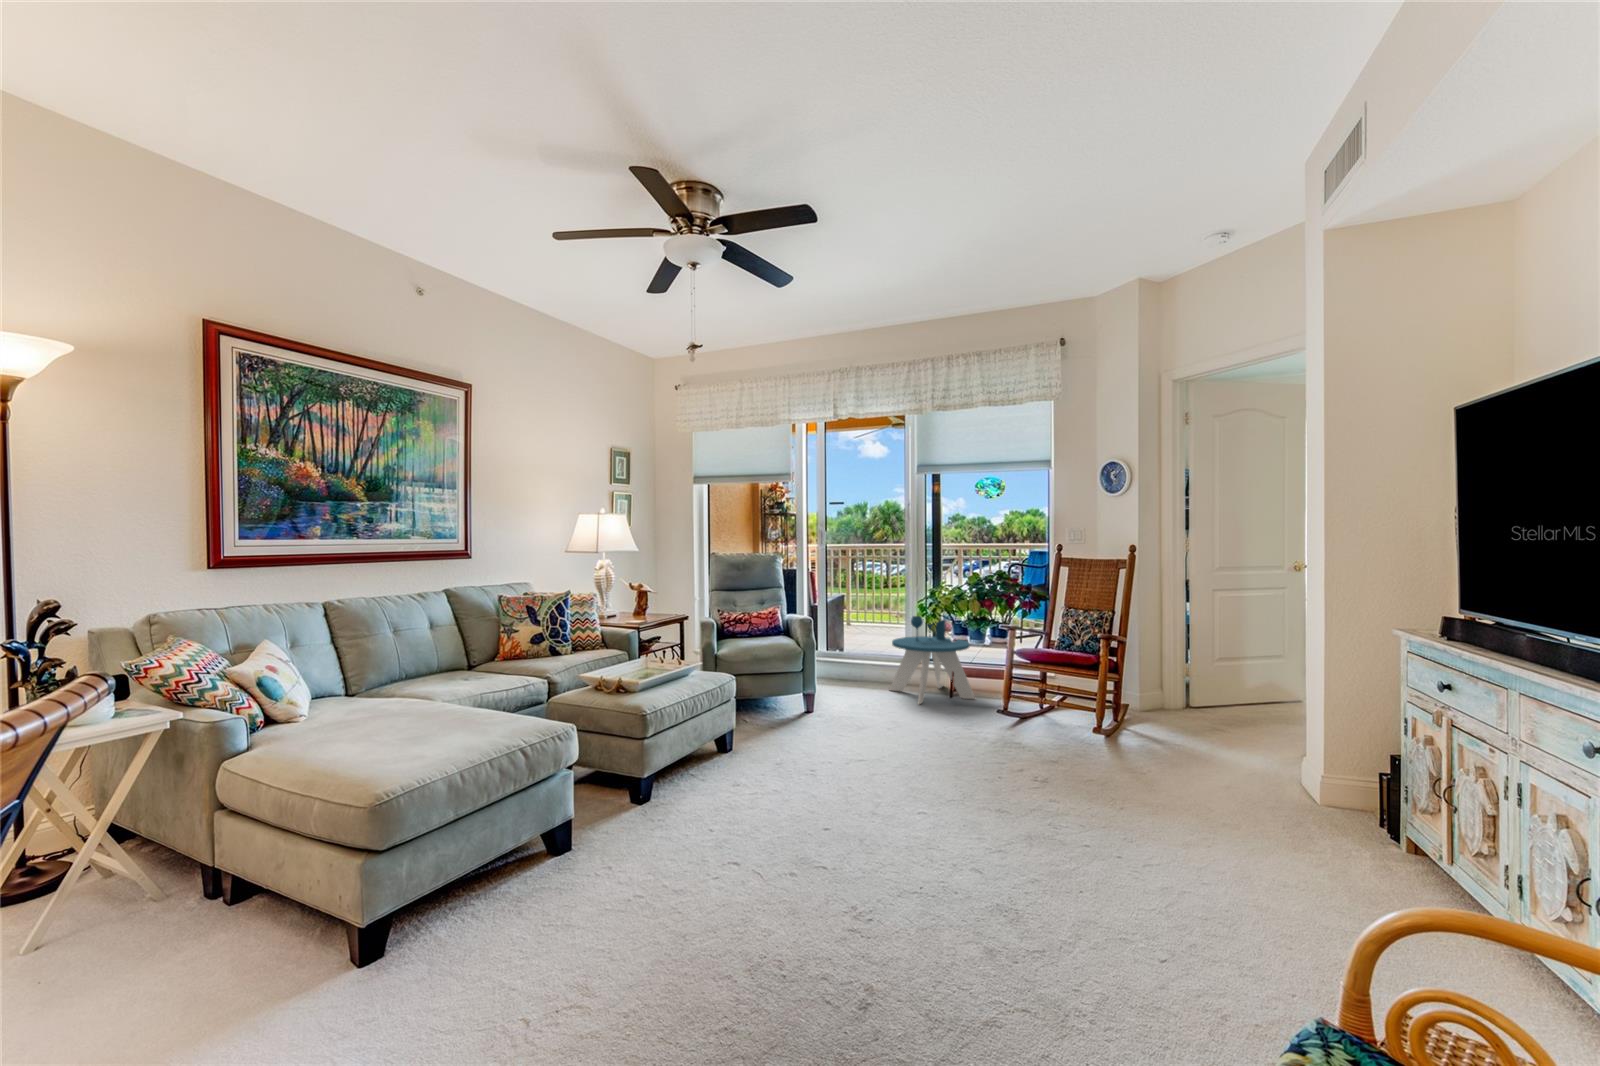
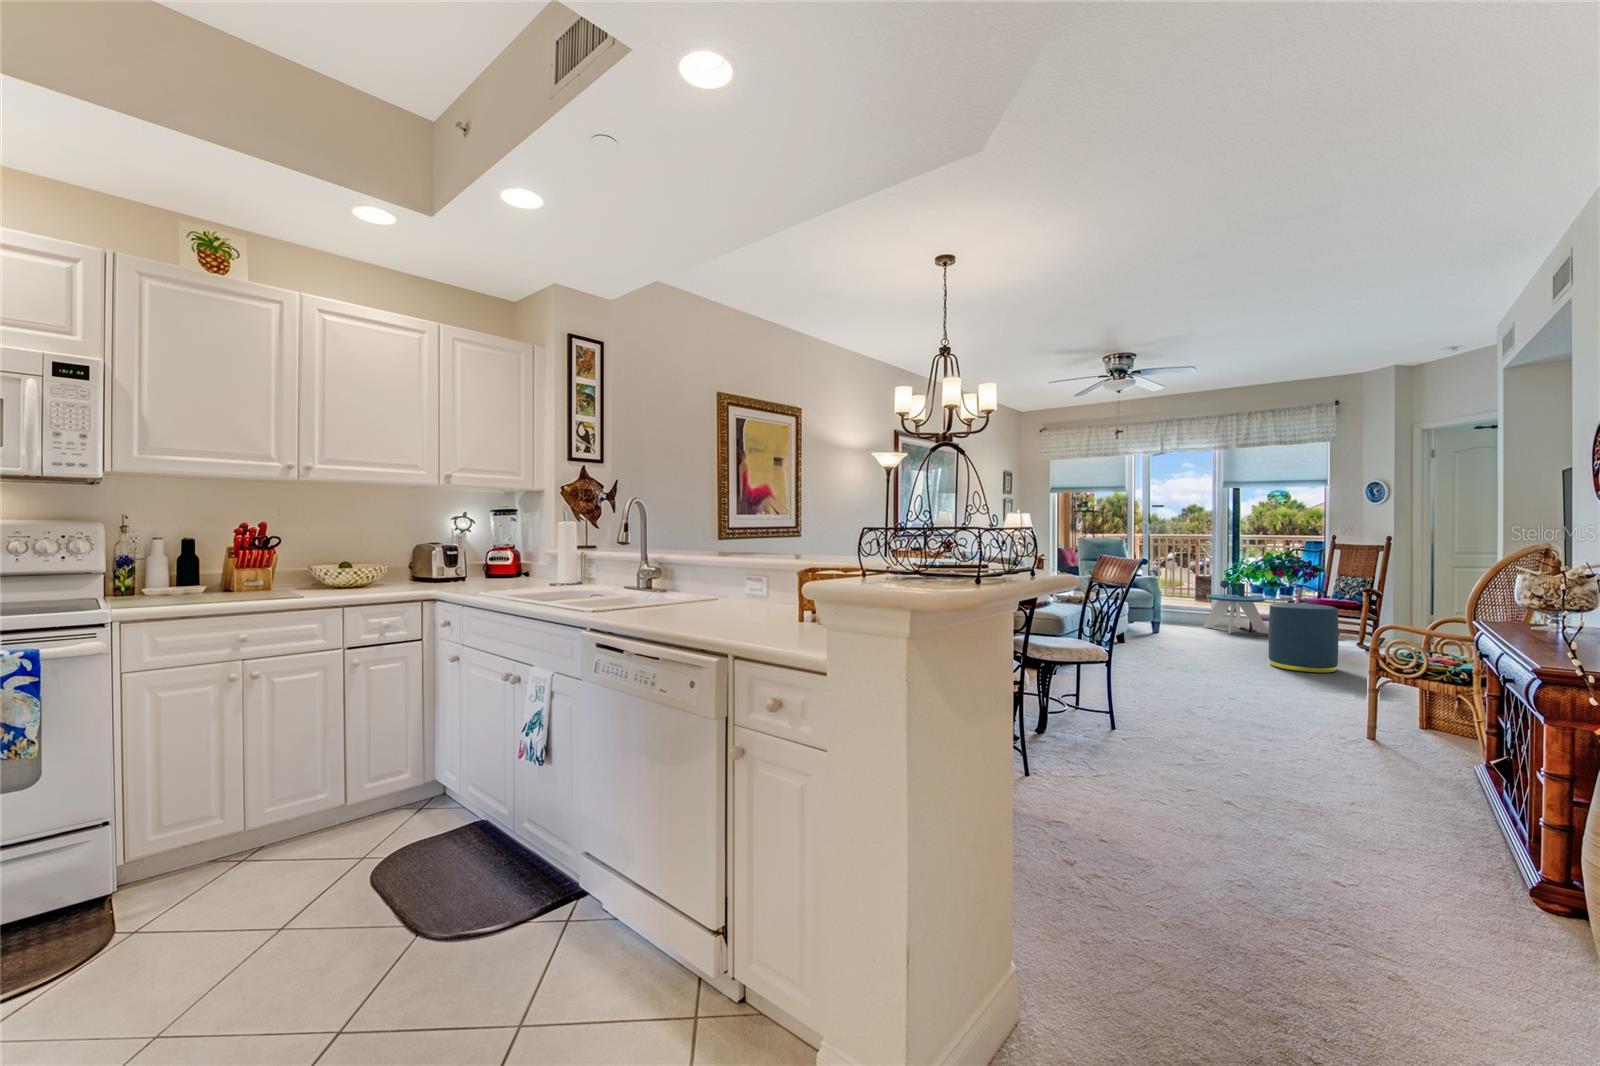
ottoman: none [946,675,1063,835] -> present [1269,603,1338,673]

